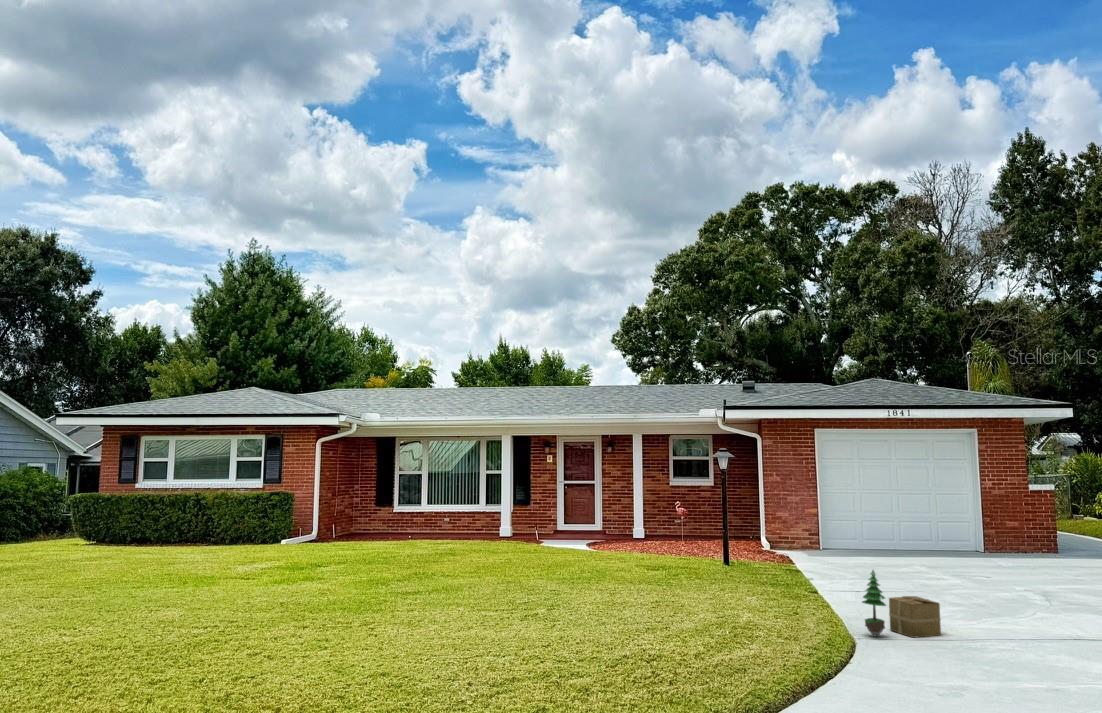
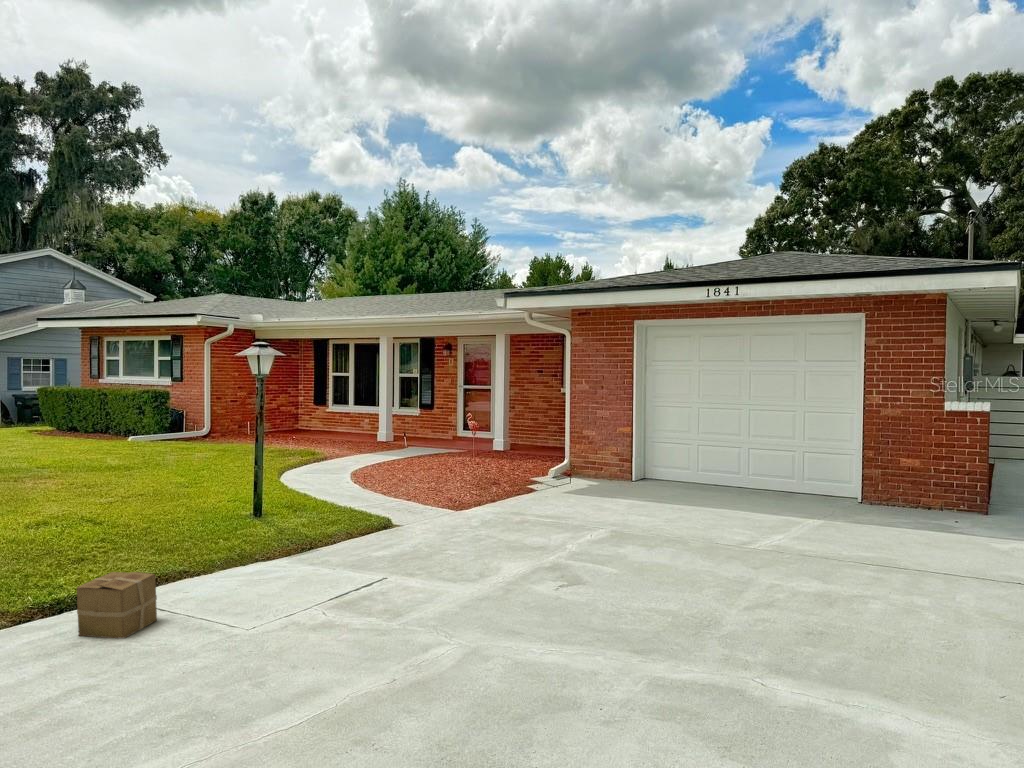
potted tree: present [862,570,886,636] -> none [35,530,75,625]

